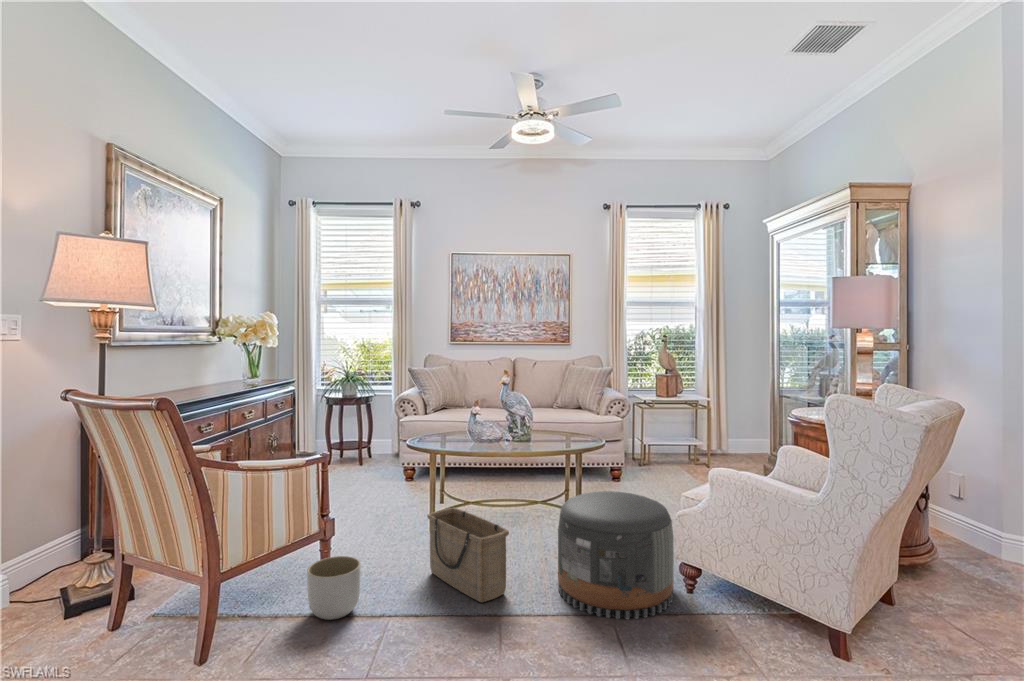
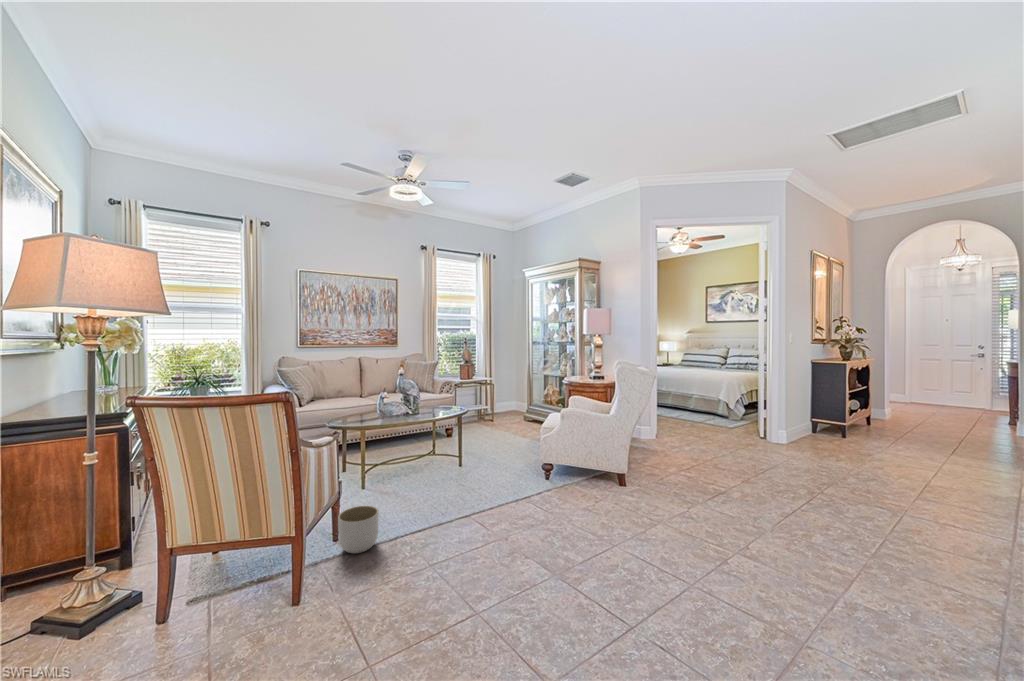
pouf: present [558,491,674,619] -> none [480,433,547,503]
basket: present [427,508,509,602] -> none [393,461,461,514]

